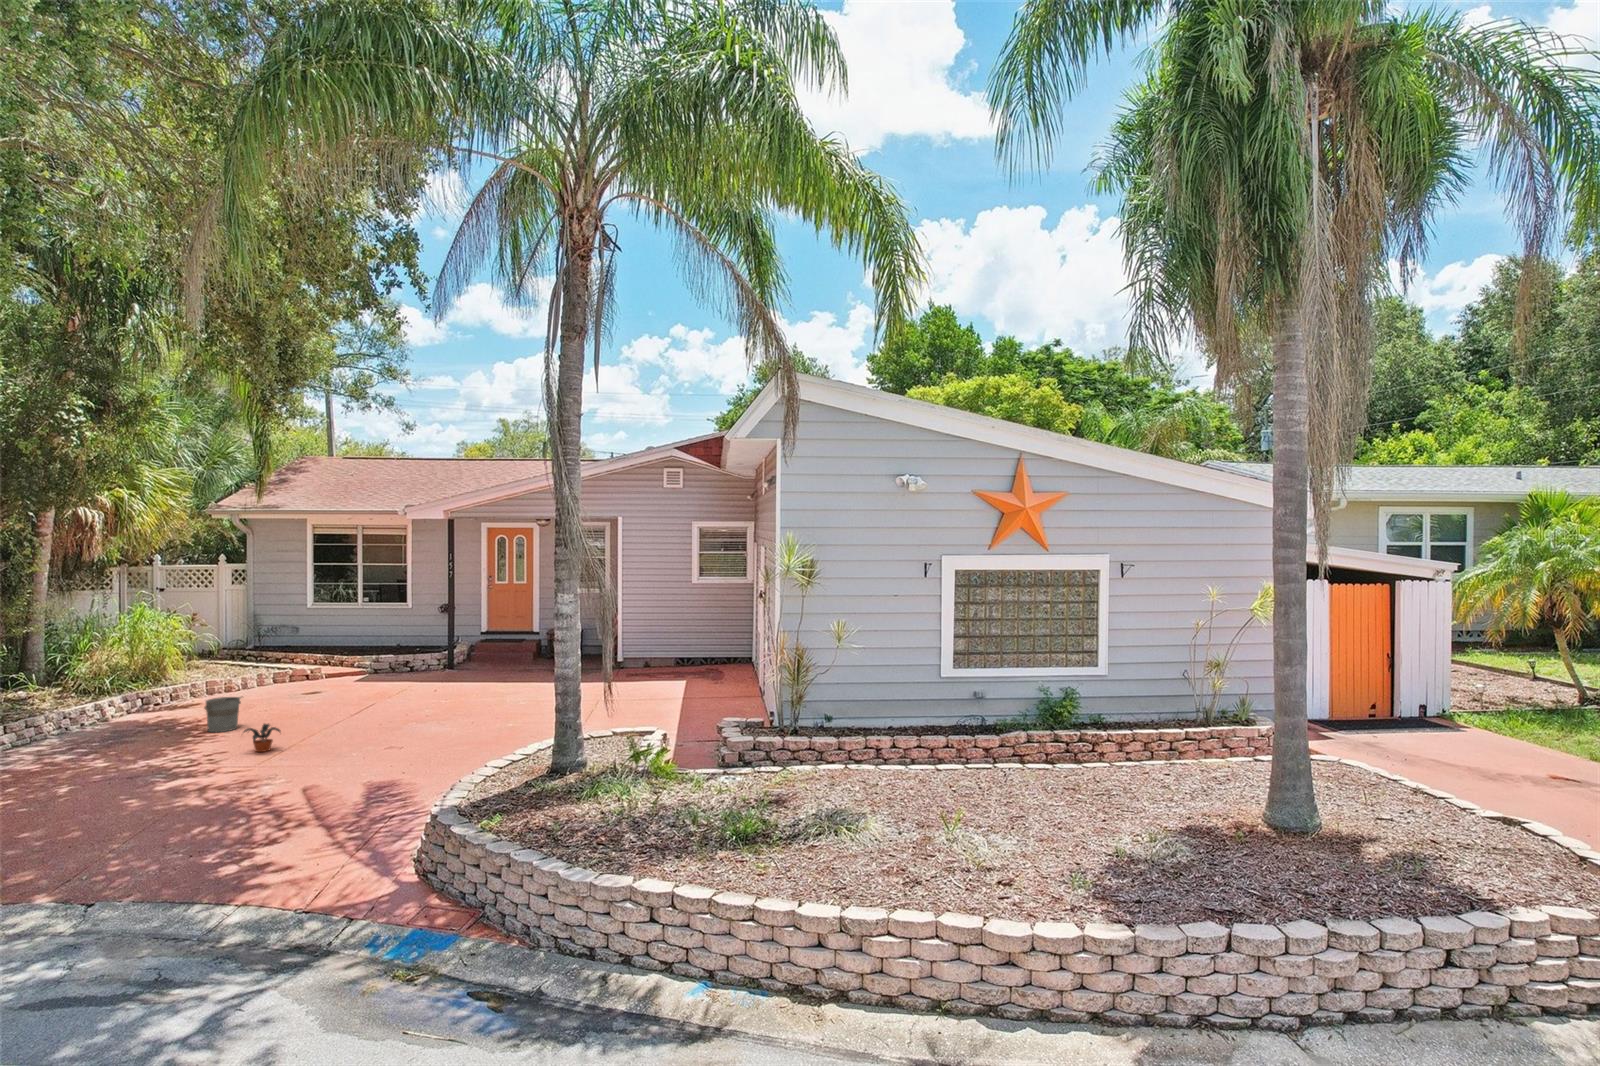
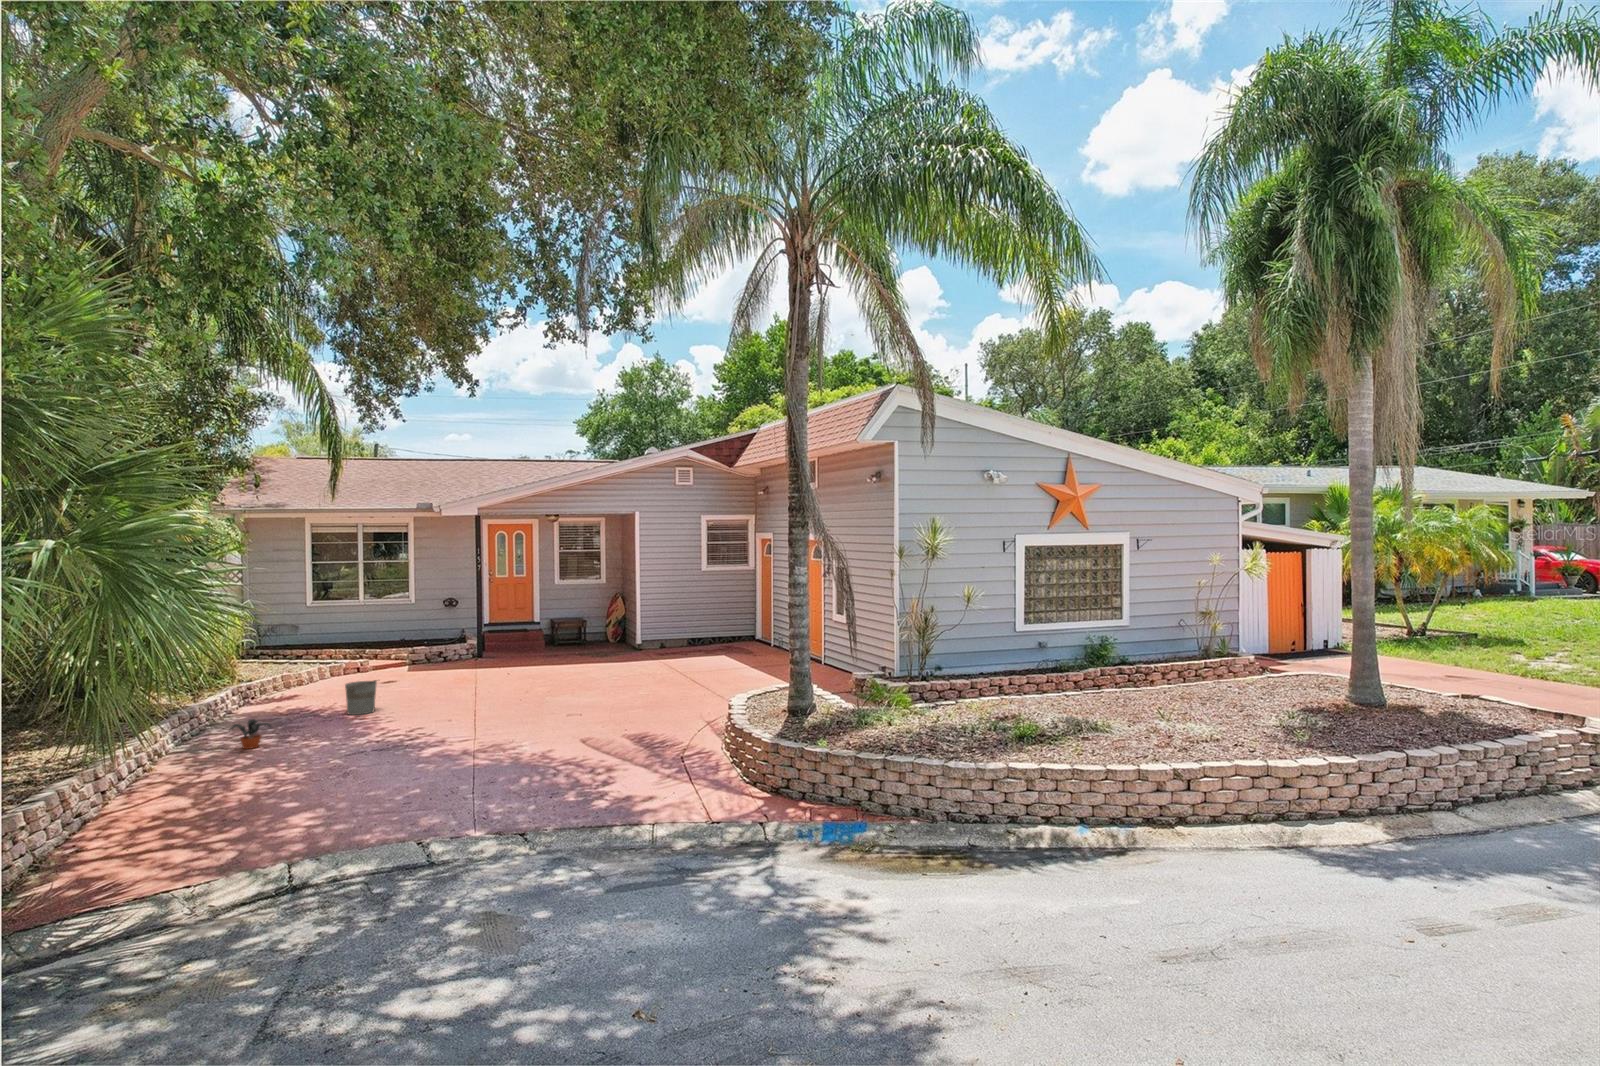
potted plant: present [244,724,280,752] -> present [231,719,270,749]

